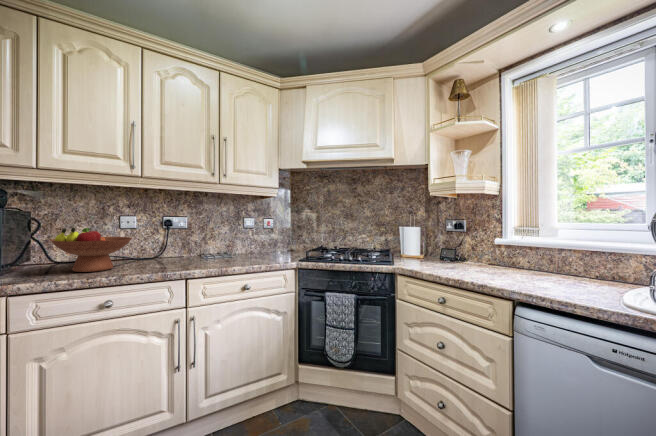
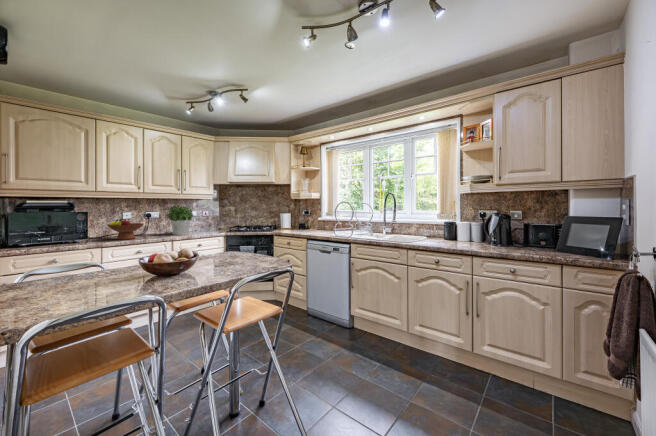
potted plant: none [185,202,237,263] -> present [166,205,193,235]

